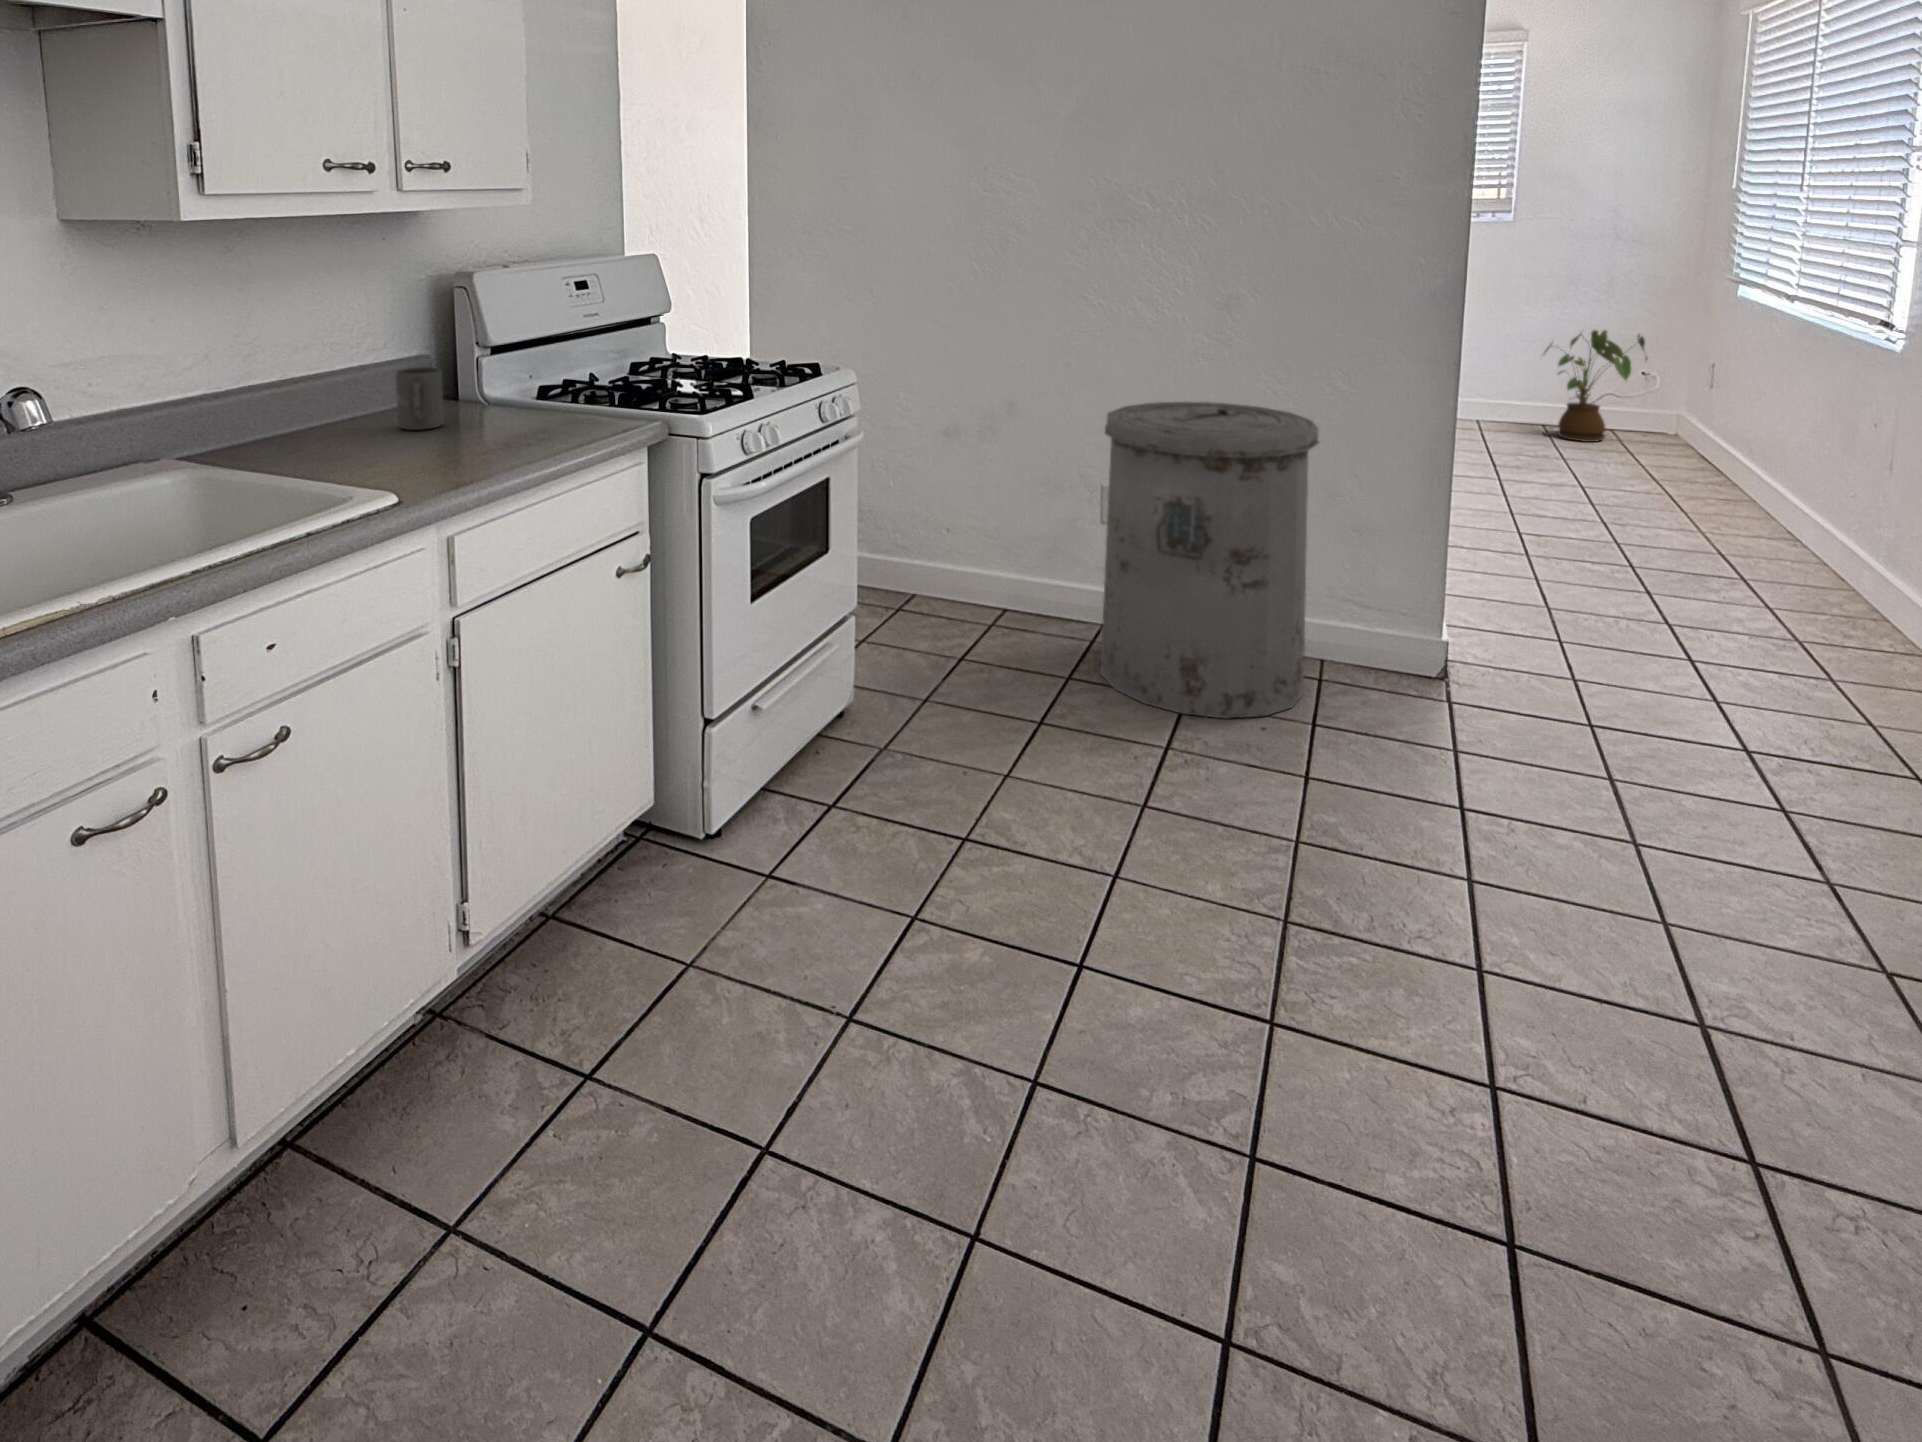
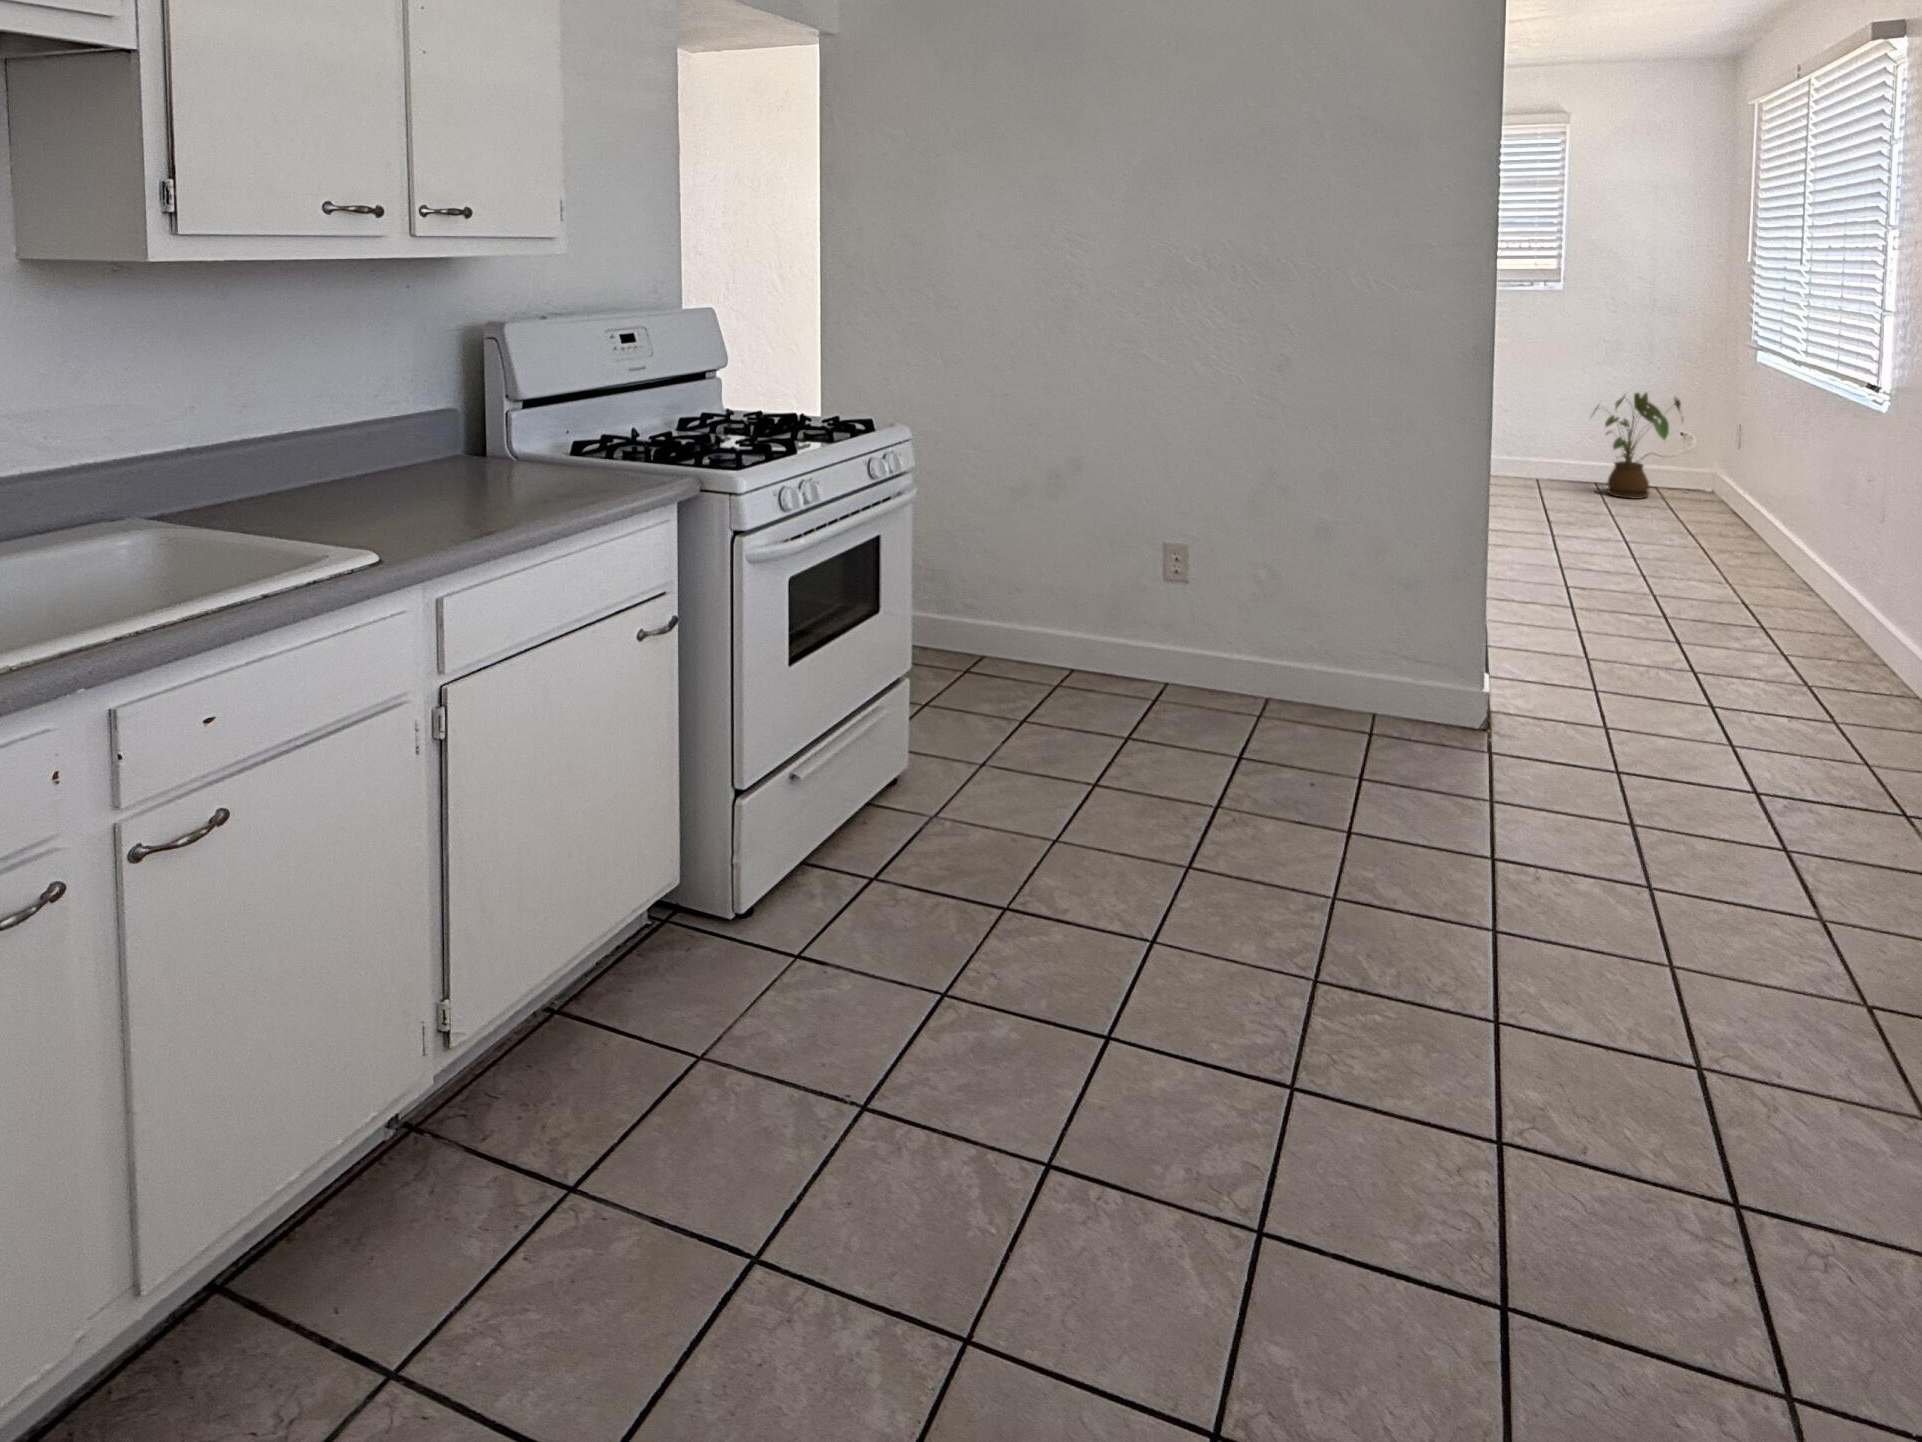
mug: present [396,367,444,430] -> none [408,421,460,487]
trash can: present [1100,402,1319,718] -> none [1159,459,1362,775]

